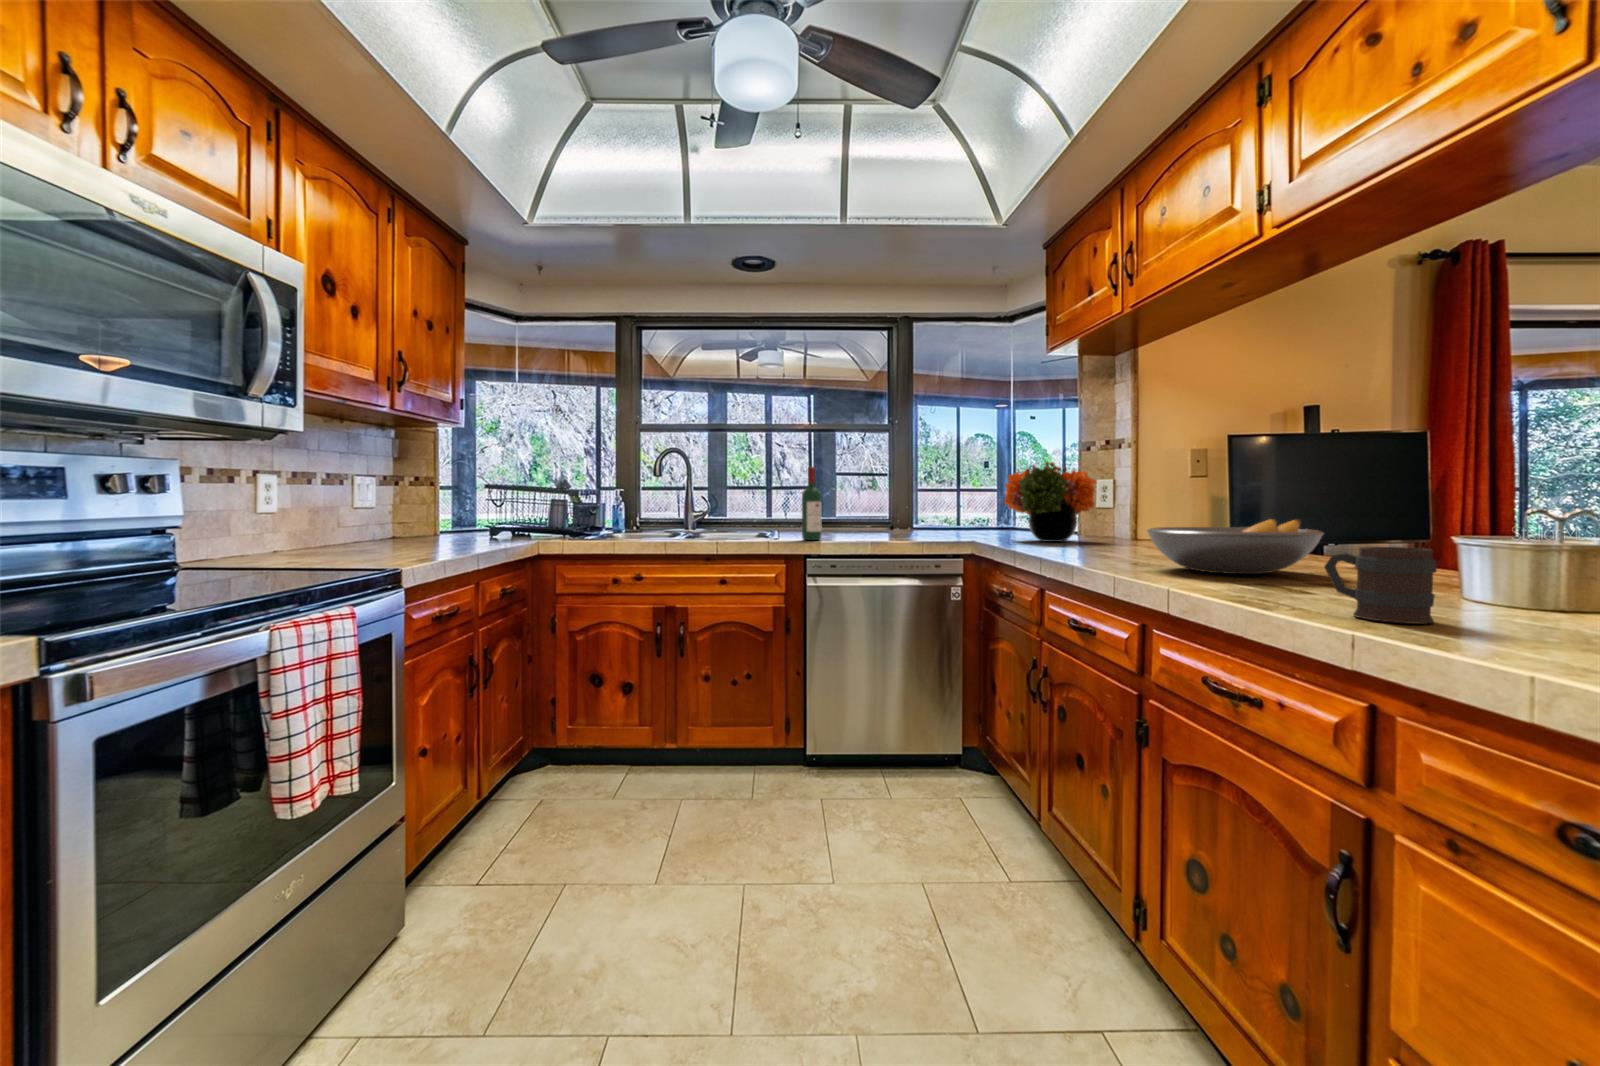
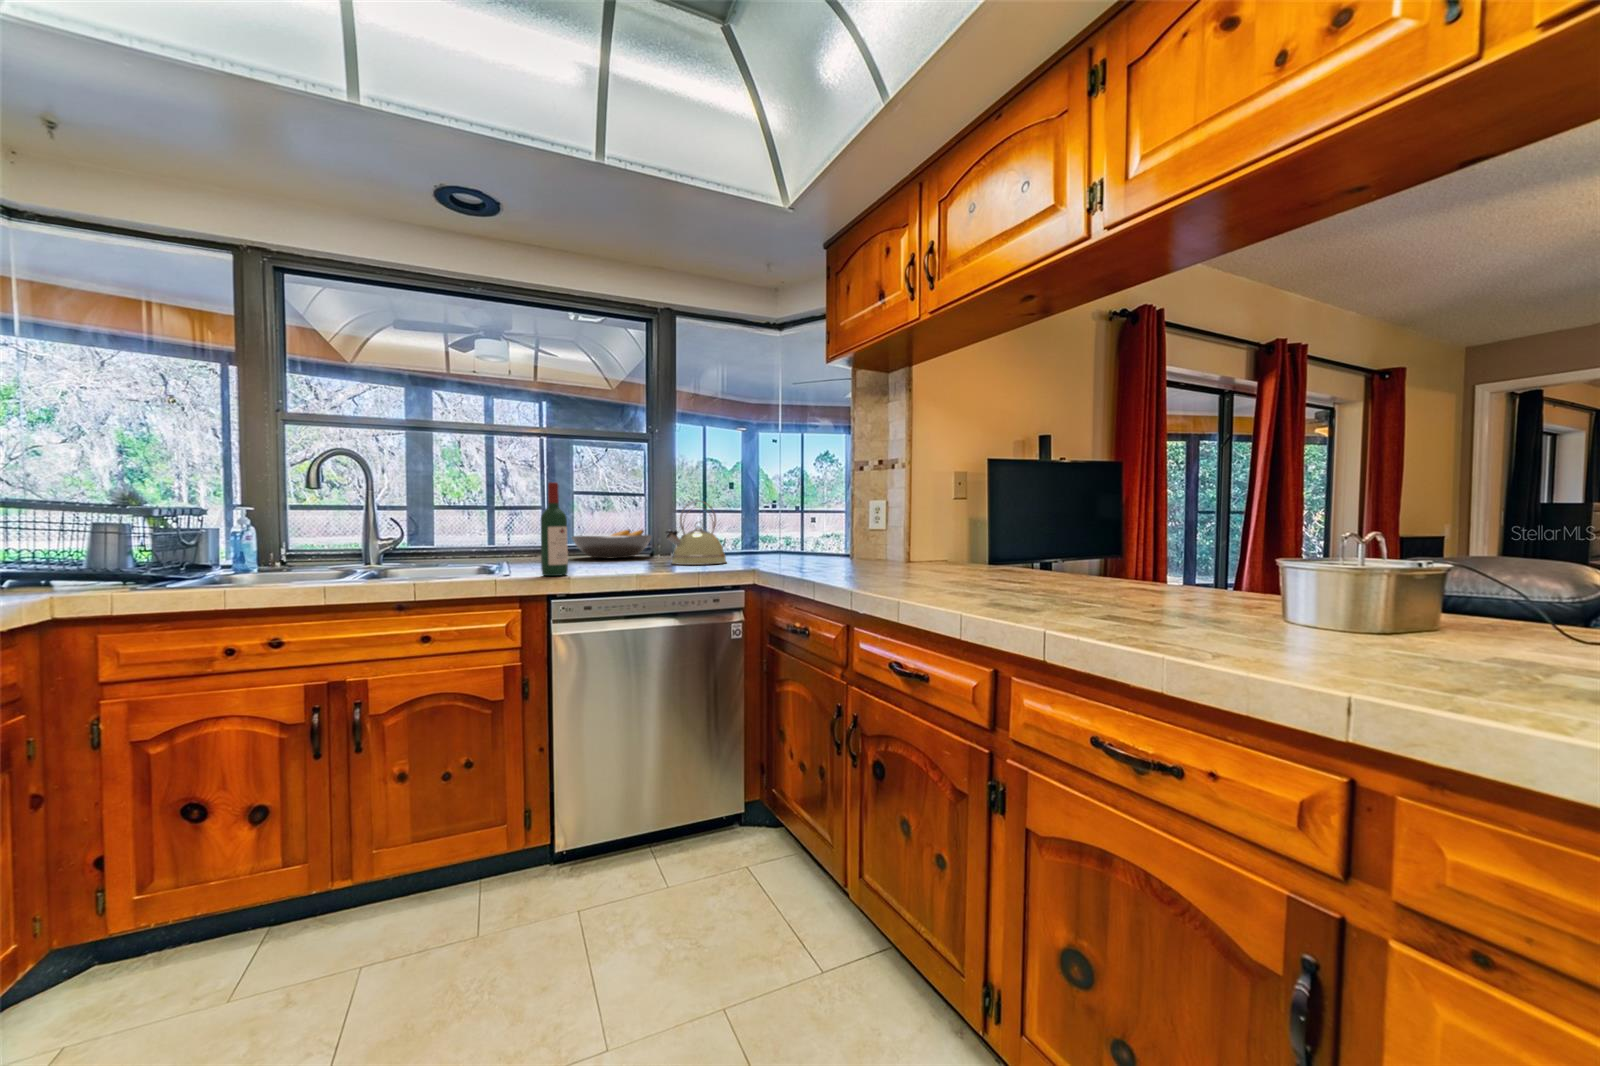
flower arrangement: present [1004,462,1097,542] -> none [781,481,877,568]
kettle: none [902,480,957,536] -> present [665,501,726,565]
fruit bowl: present [1147,519,1324,574] -> present [572,530,652,559]
mug: present [1324,547,1437,624] -> none [1236,579,1357,669]

